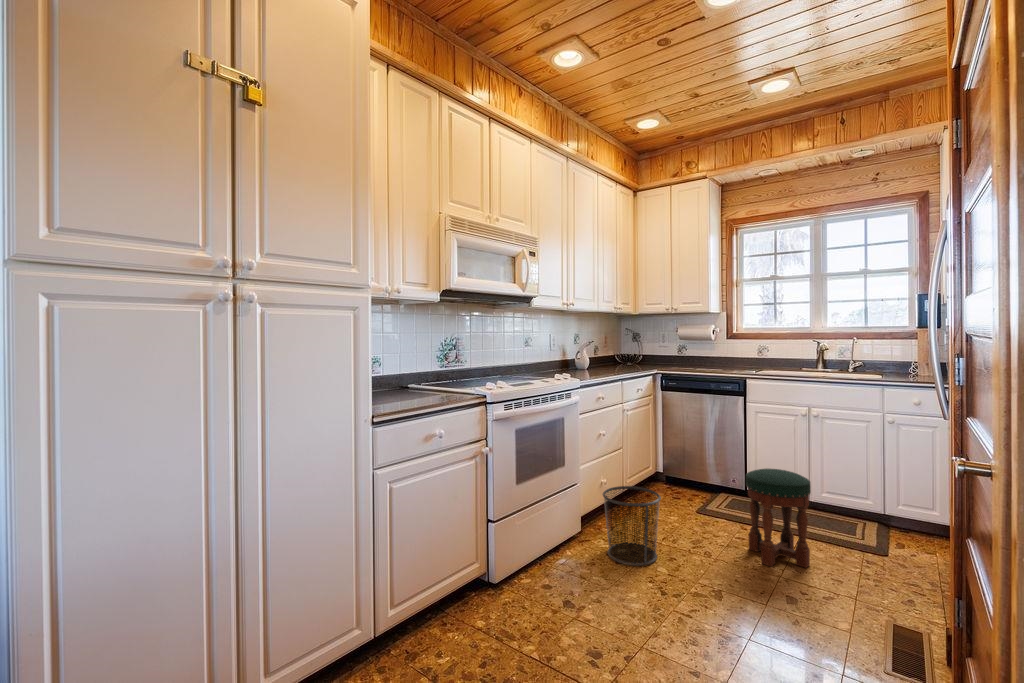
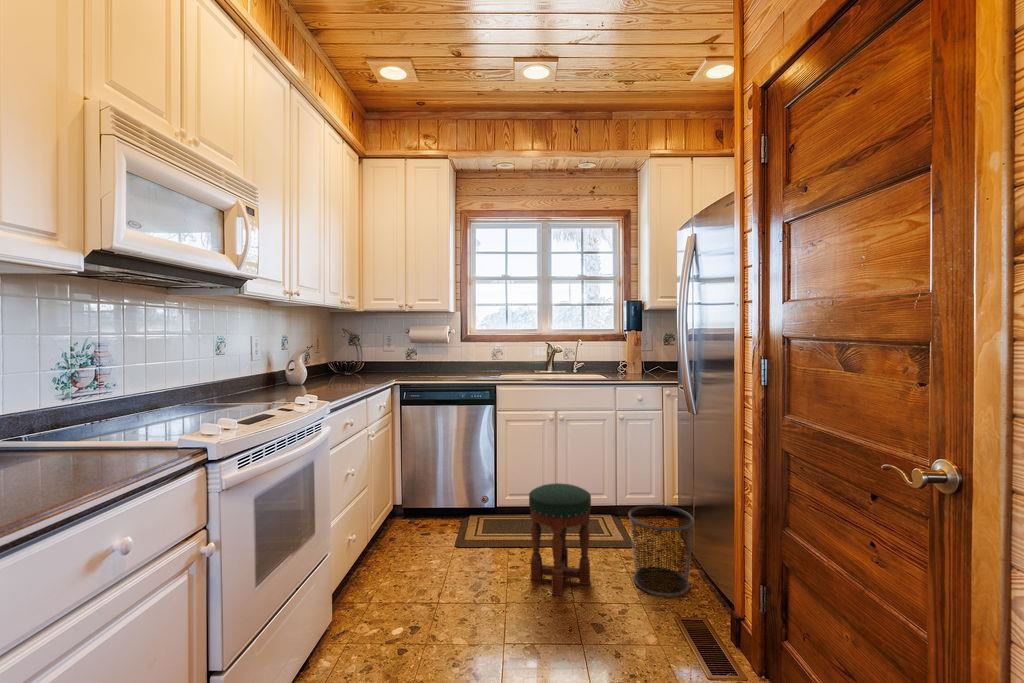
waste bin: present [603,486,661,566] -> present [628,505,694,597]

